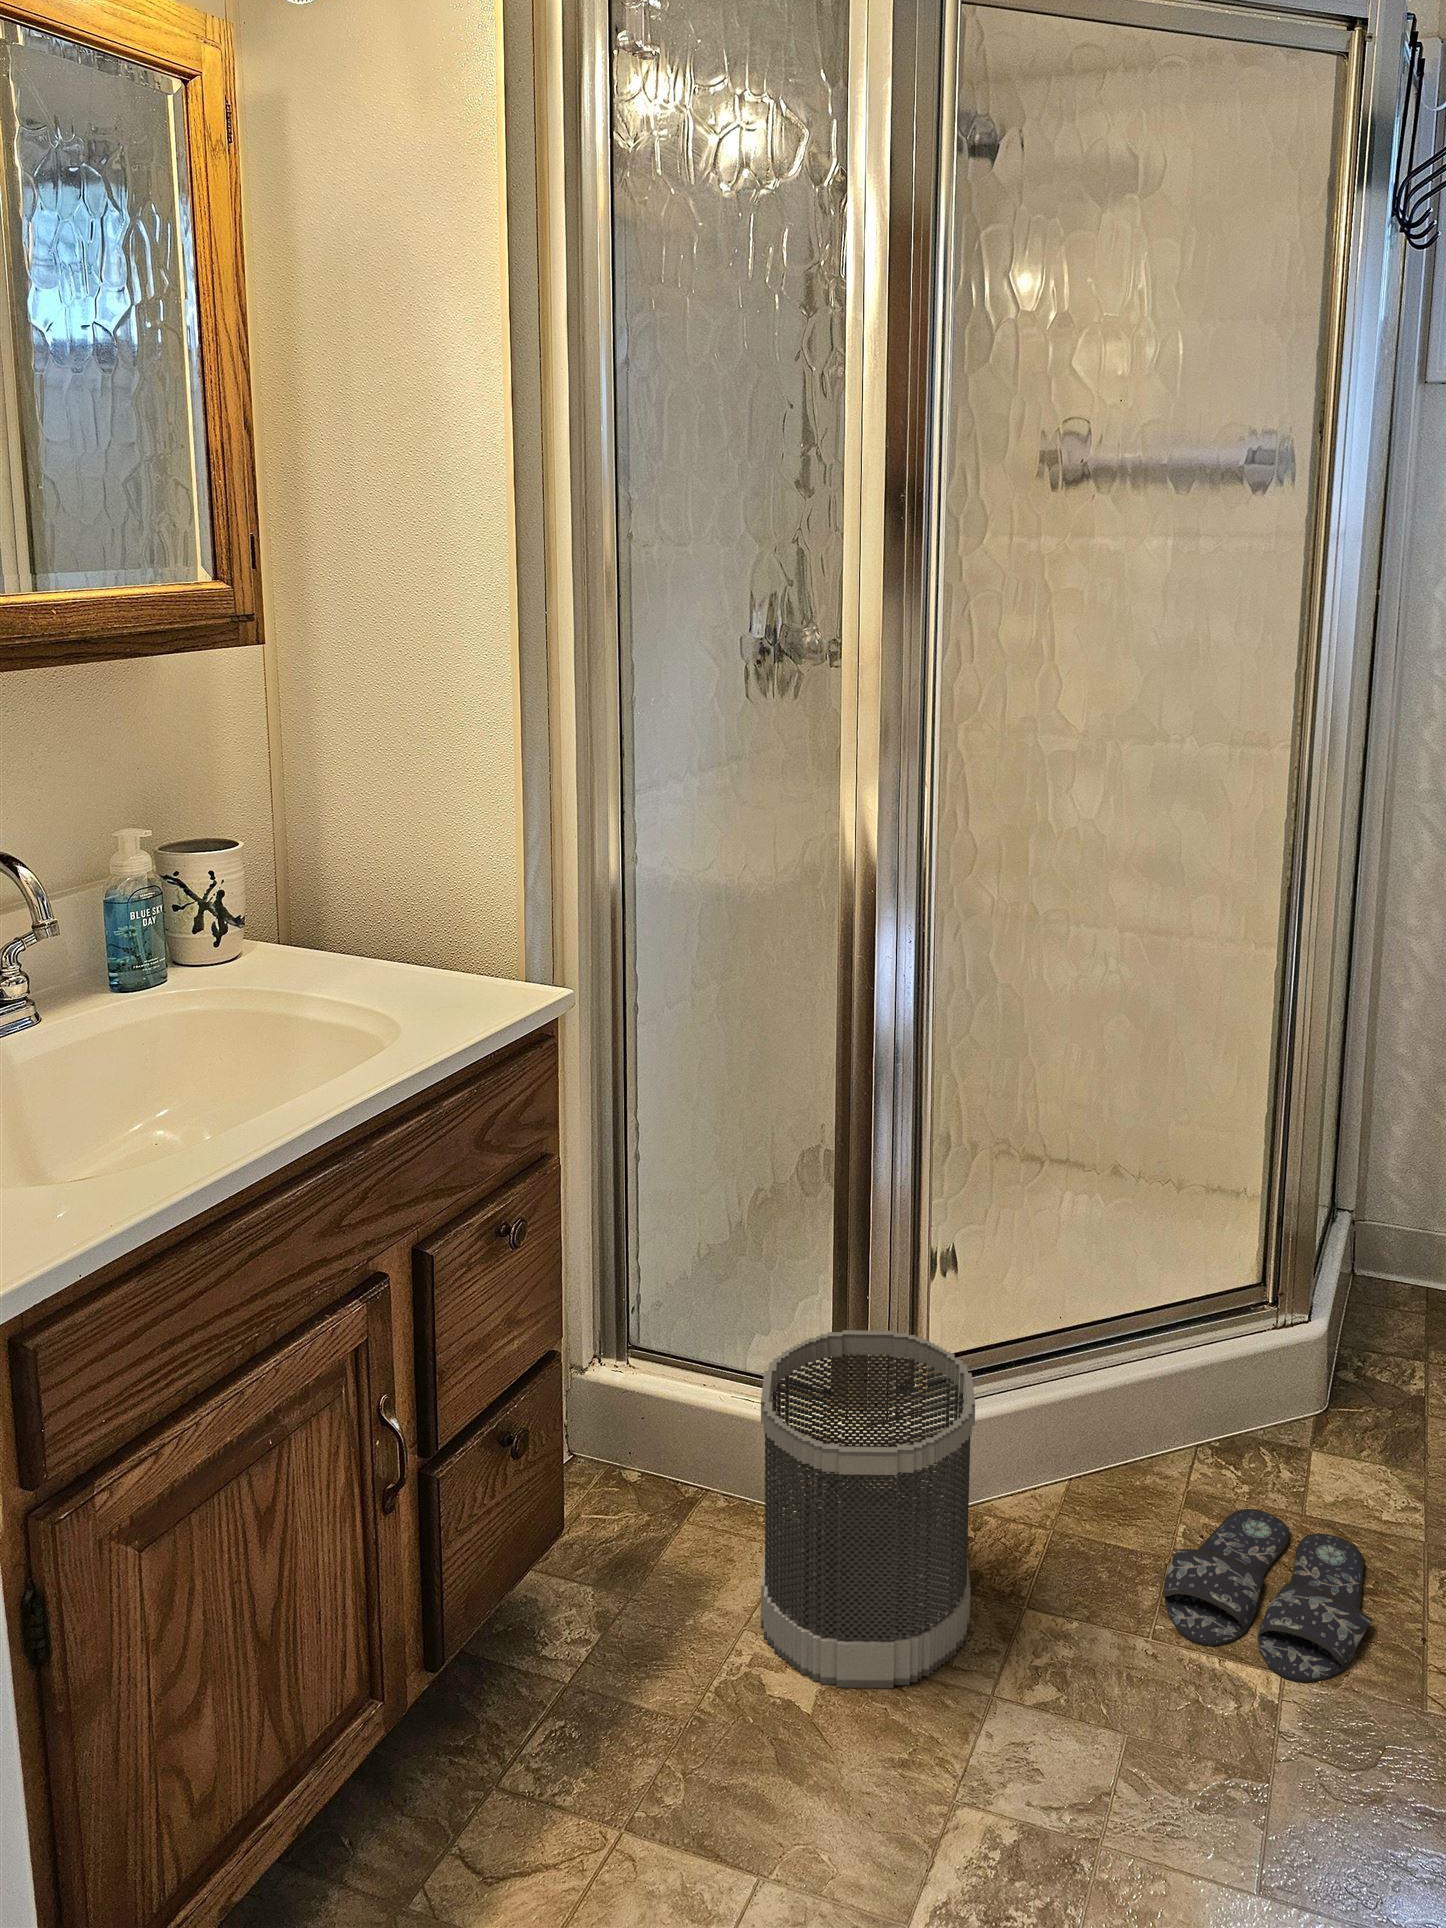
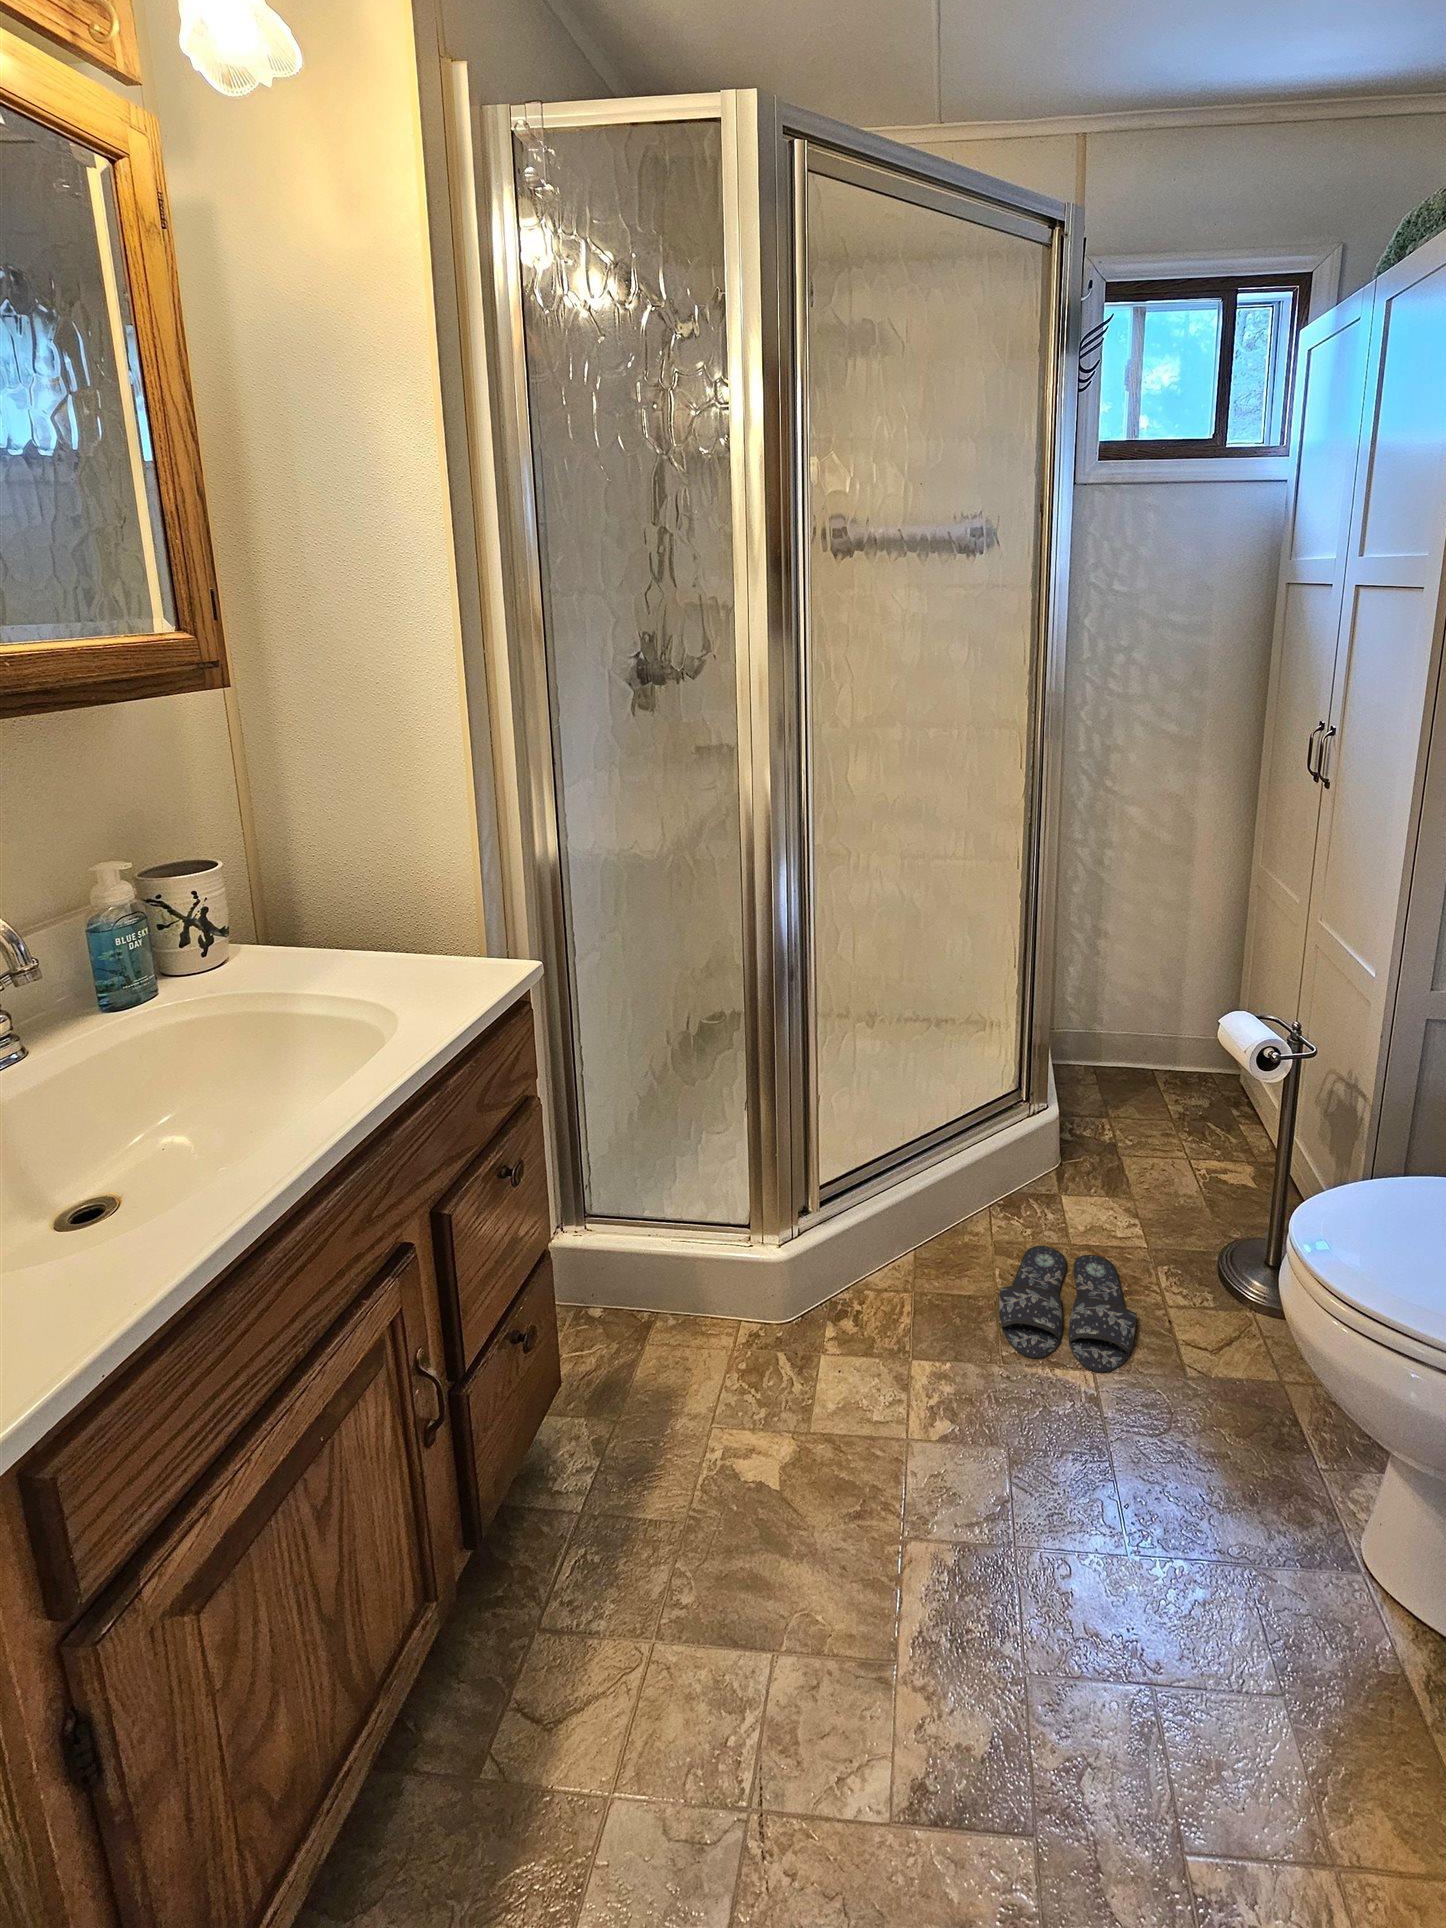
wastebasket: present [761,1330,975,1688] -> none [714,1175,878,1460]

